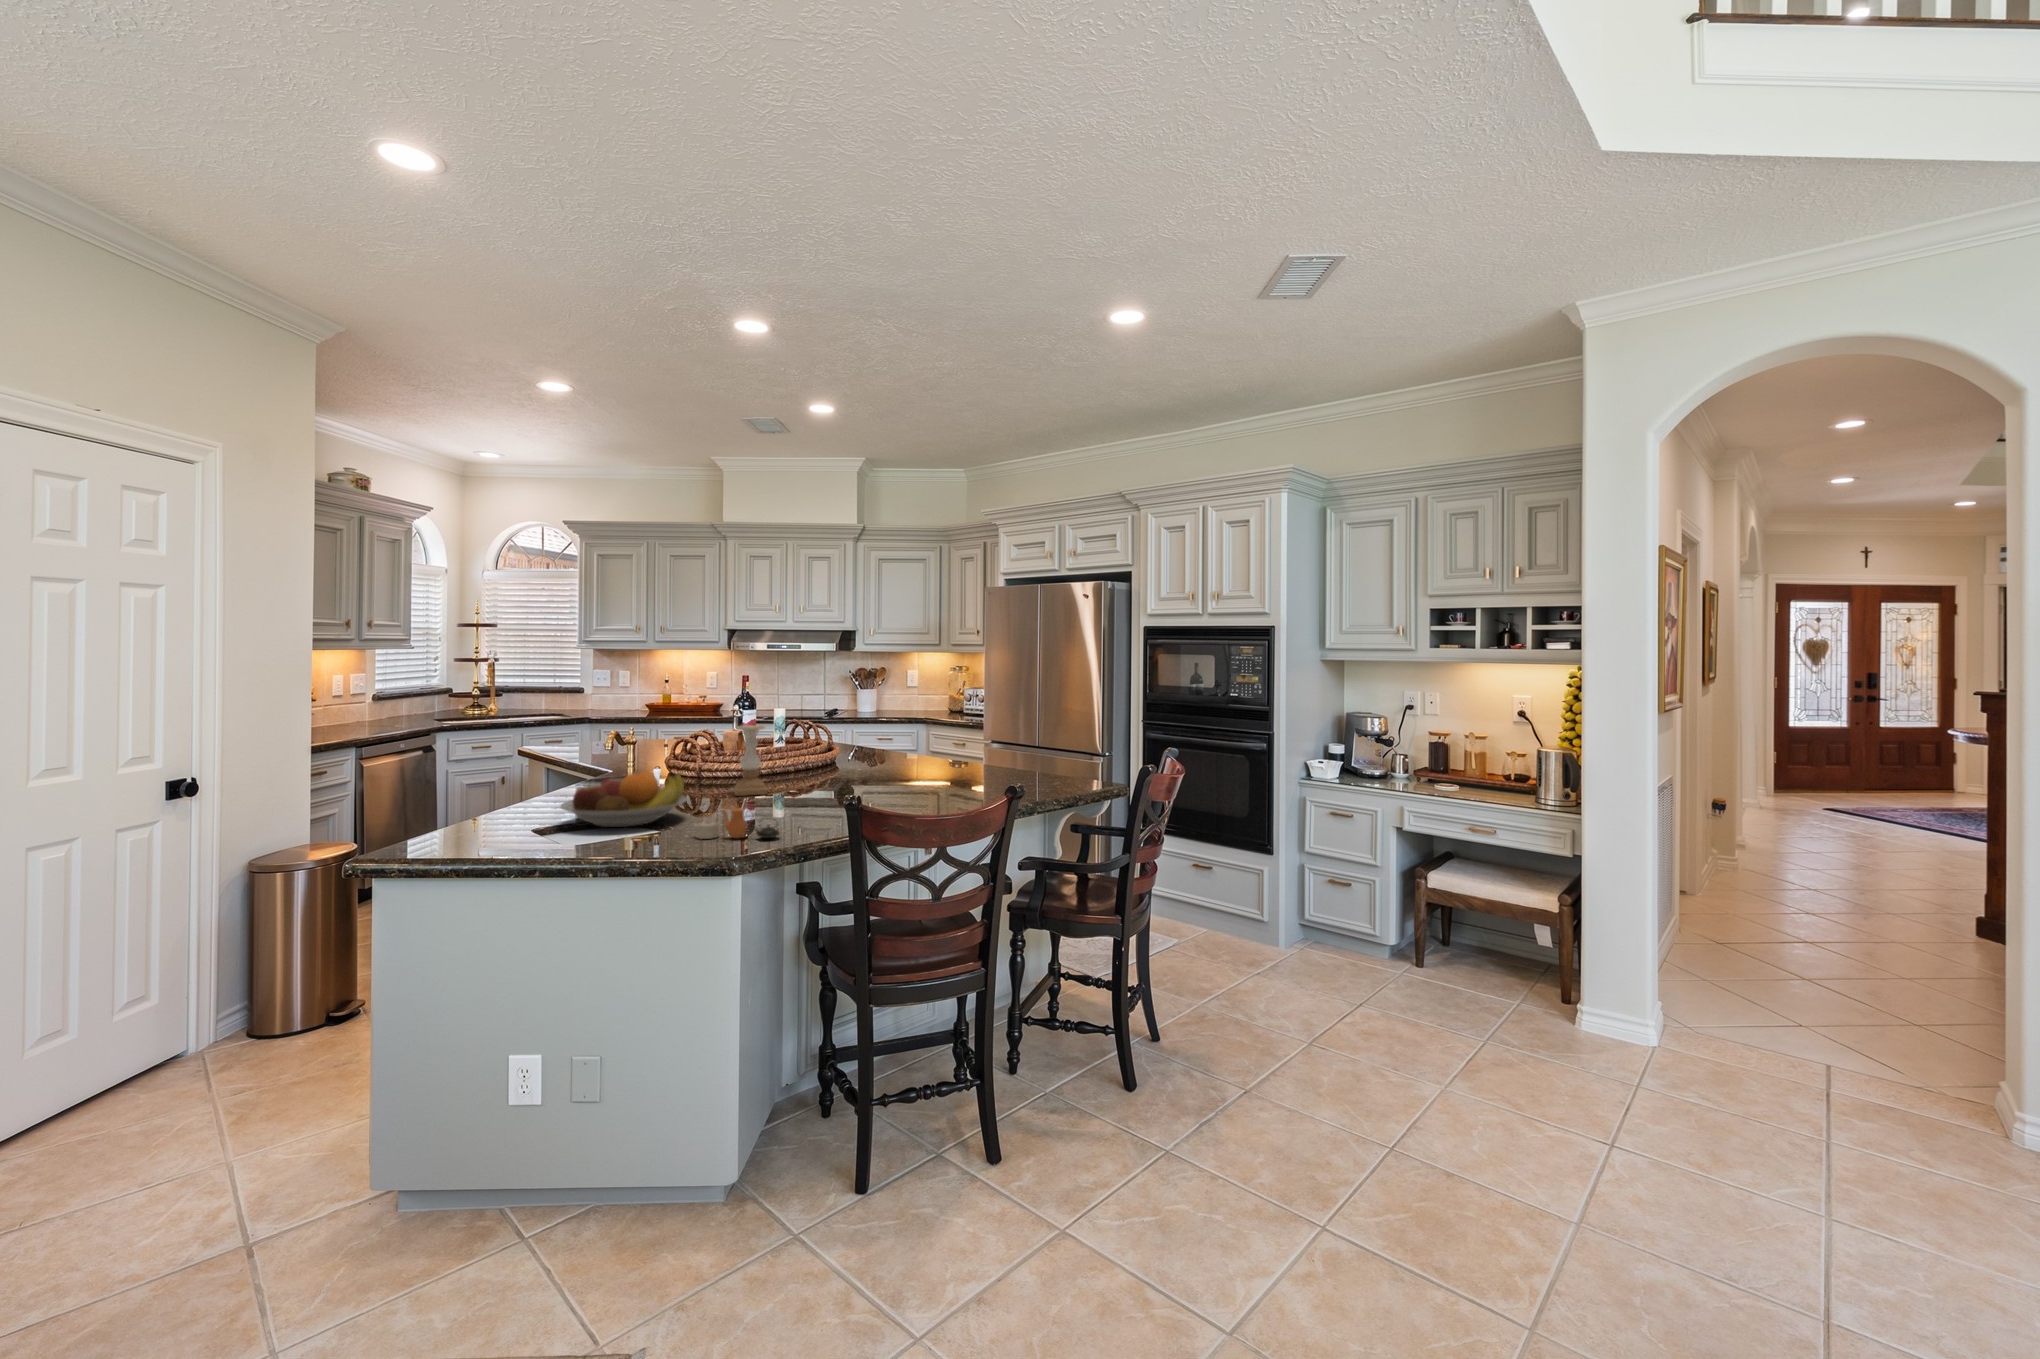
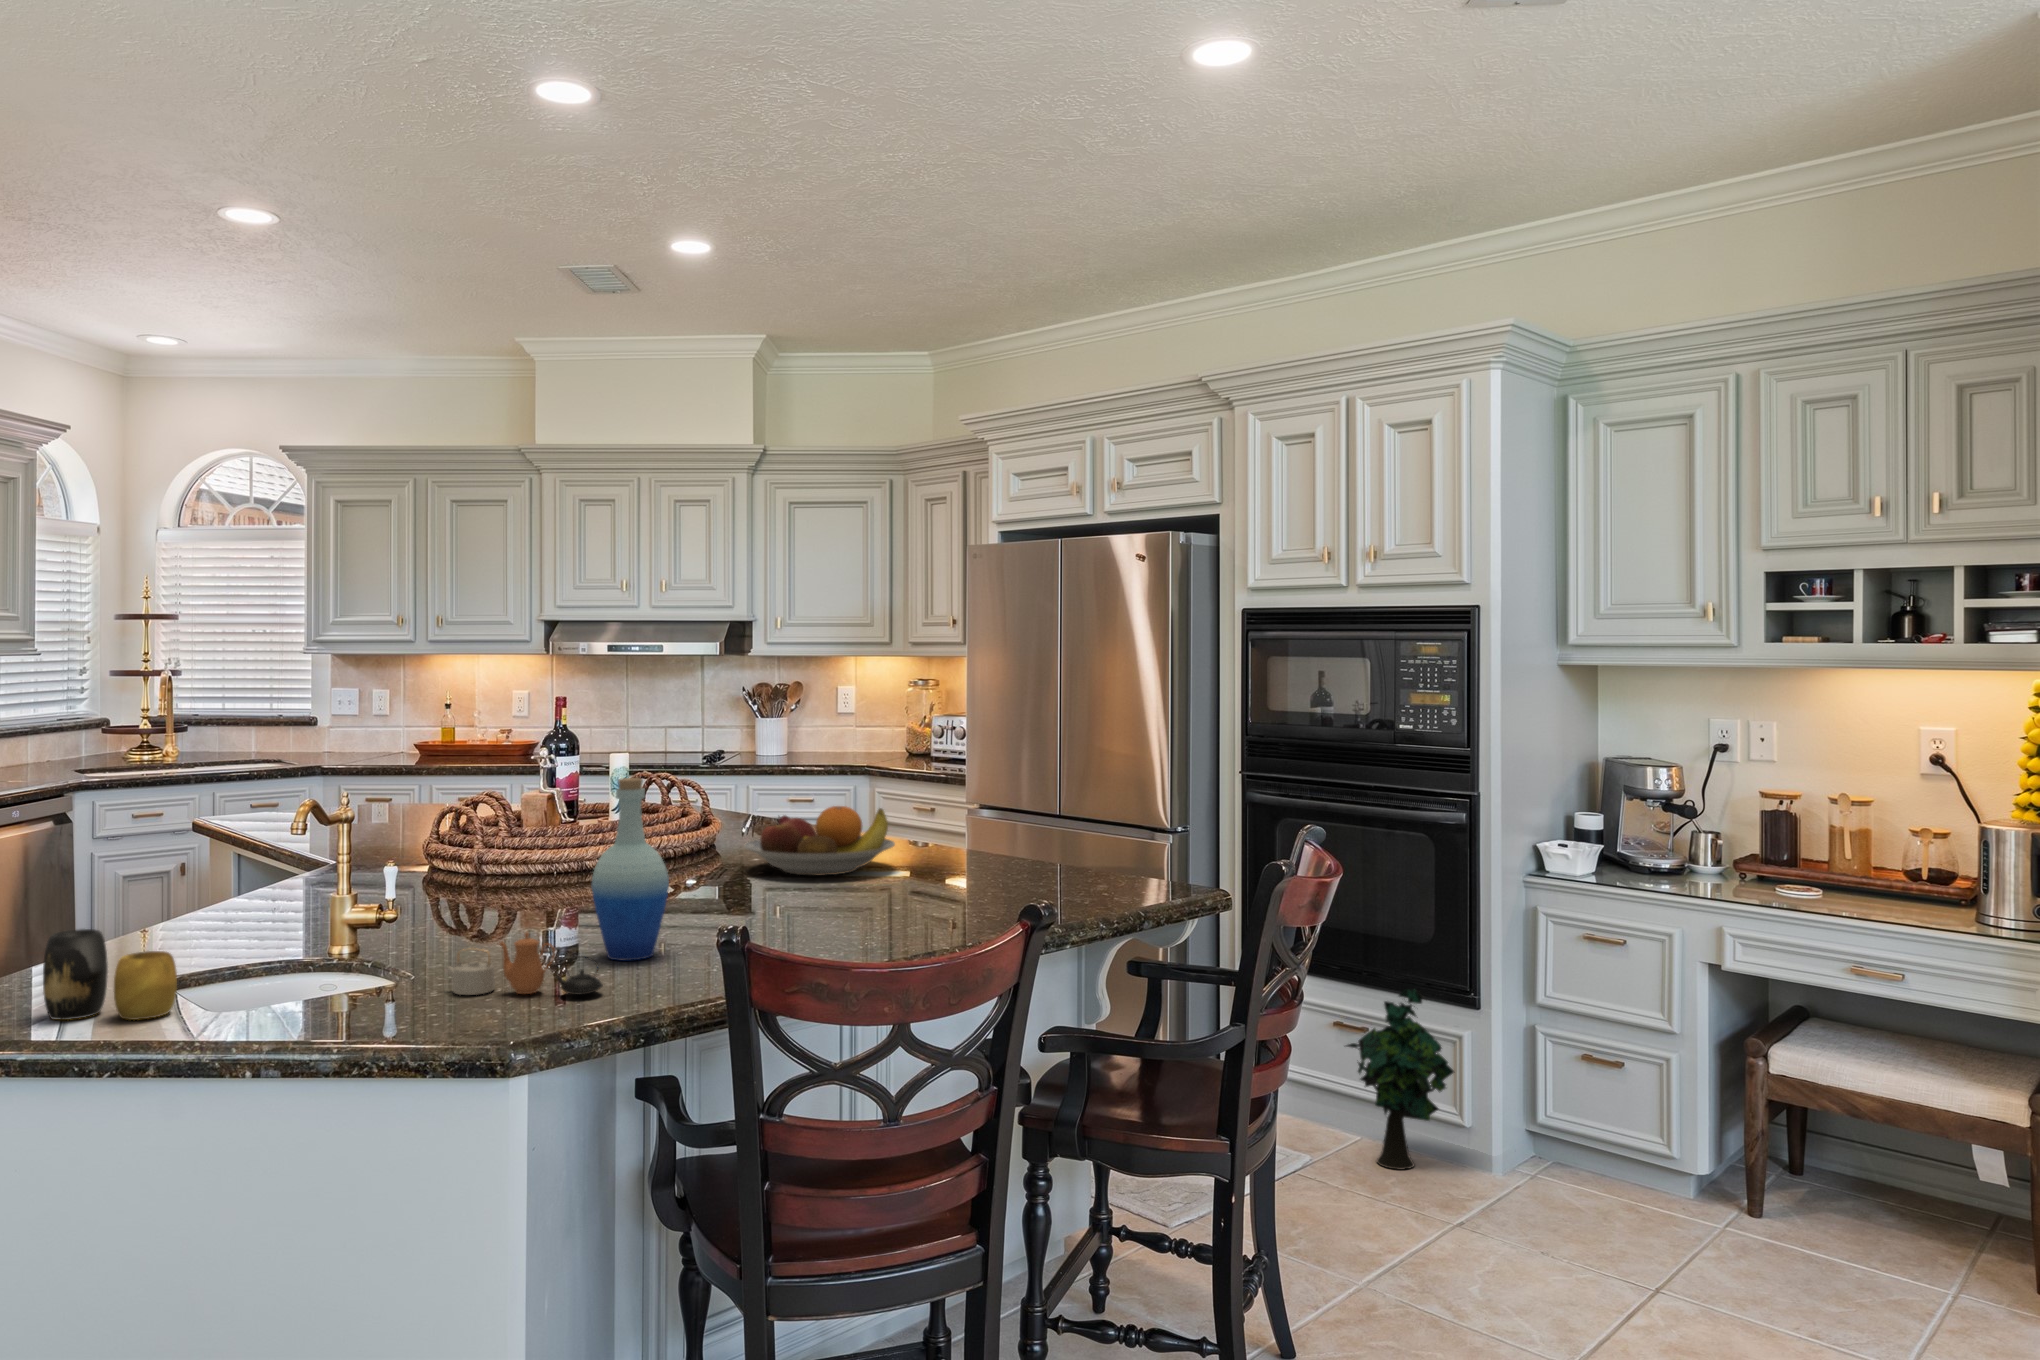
bottle: none [771,721,815,822] -> present [592,778,669,961]
candle holder: present [734,725,767,796] -> none [534,784,592,909]
fruit bowl: present [560,772,687,827] -> present [744,806,895,875]
vase: none [469,803,544,852] -> present [43,929,177,1020]
decorative plant: none [1196,844,1258,947] -> present [1346,989,1454,1170]

